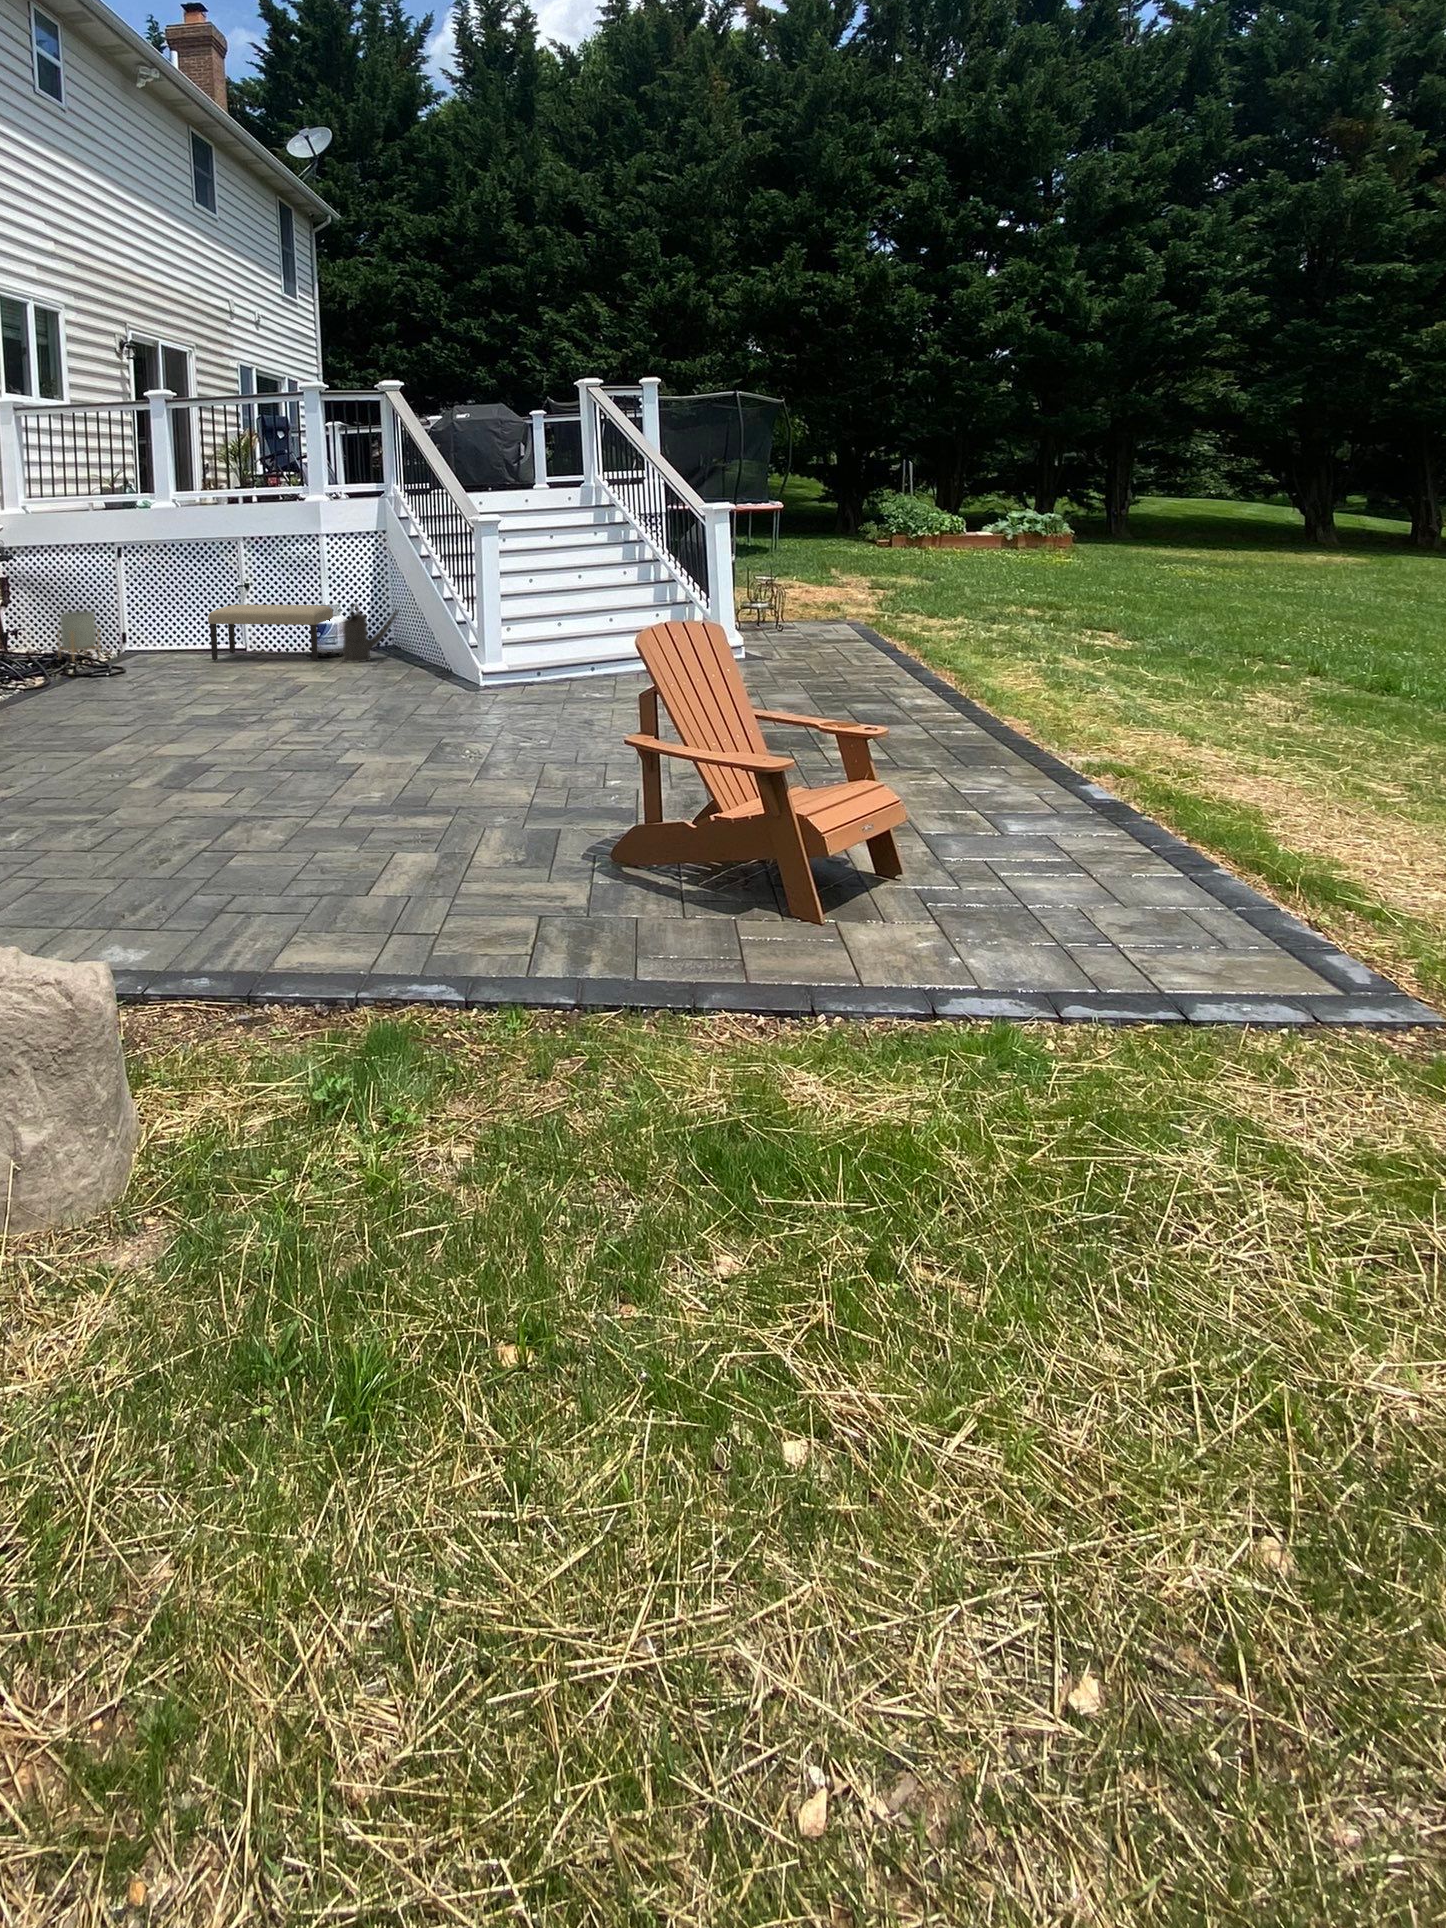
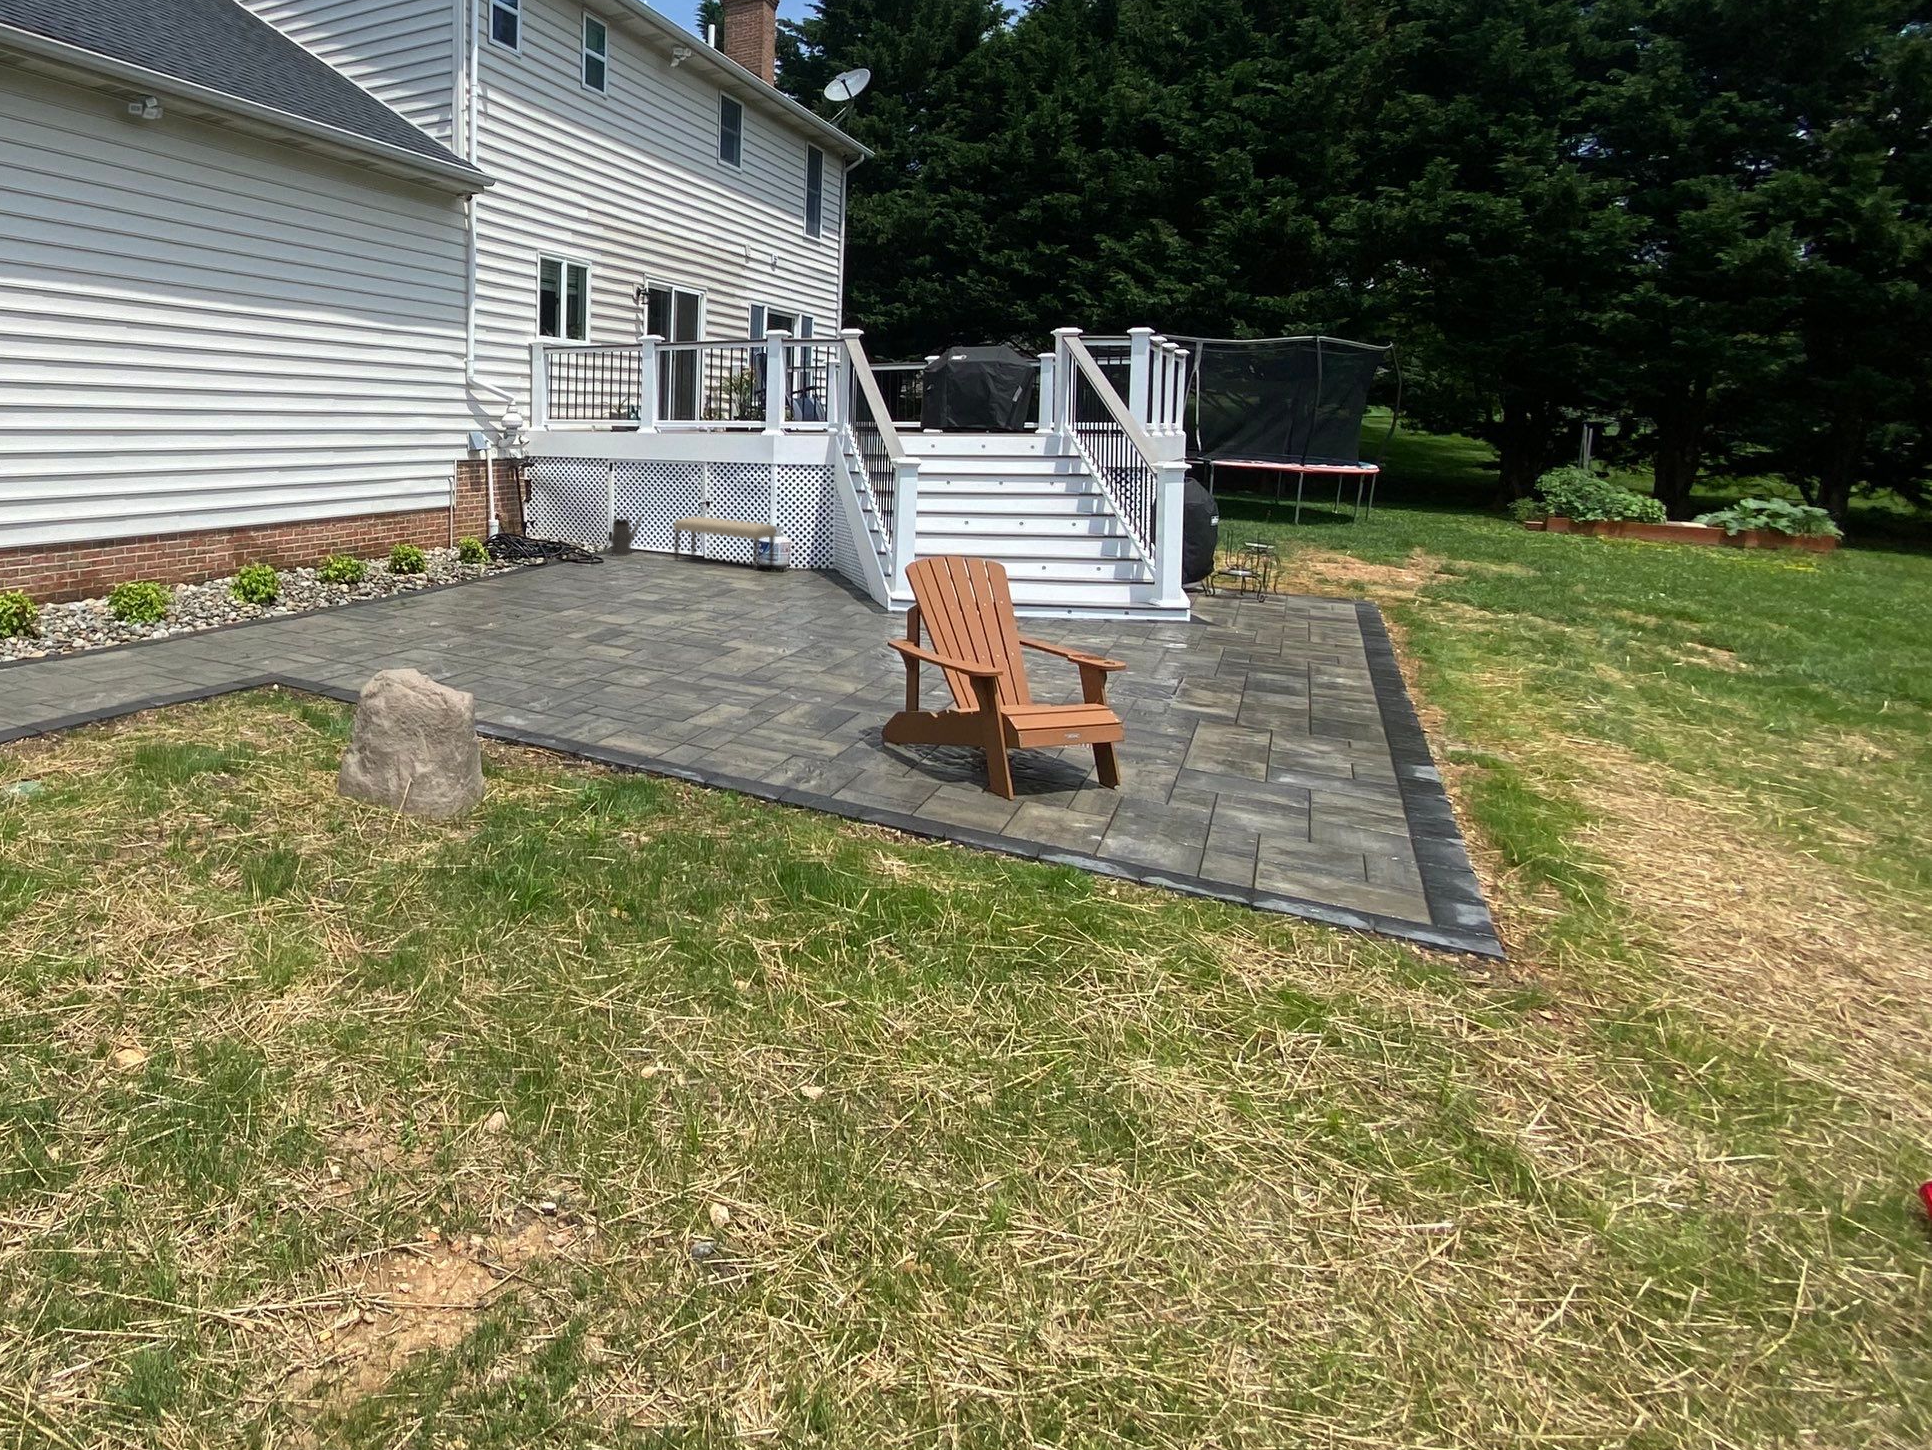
watering can: present [338,604,399,663] -> present [610,514,642,556]
planter: present [57,611,101,661] -> none [562,510,594,549]

